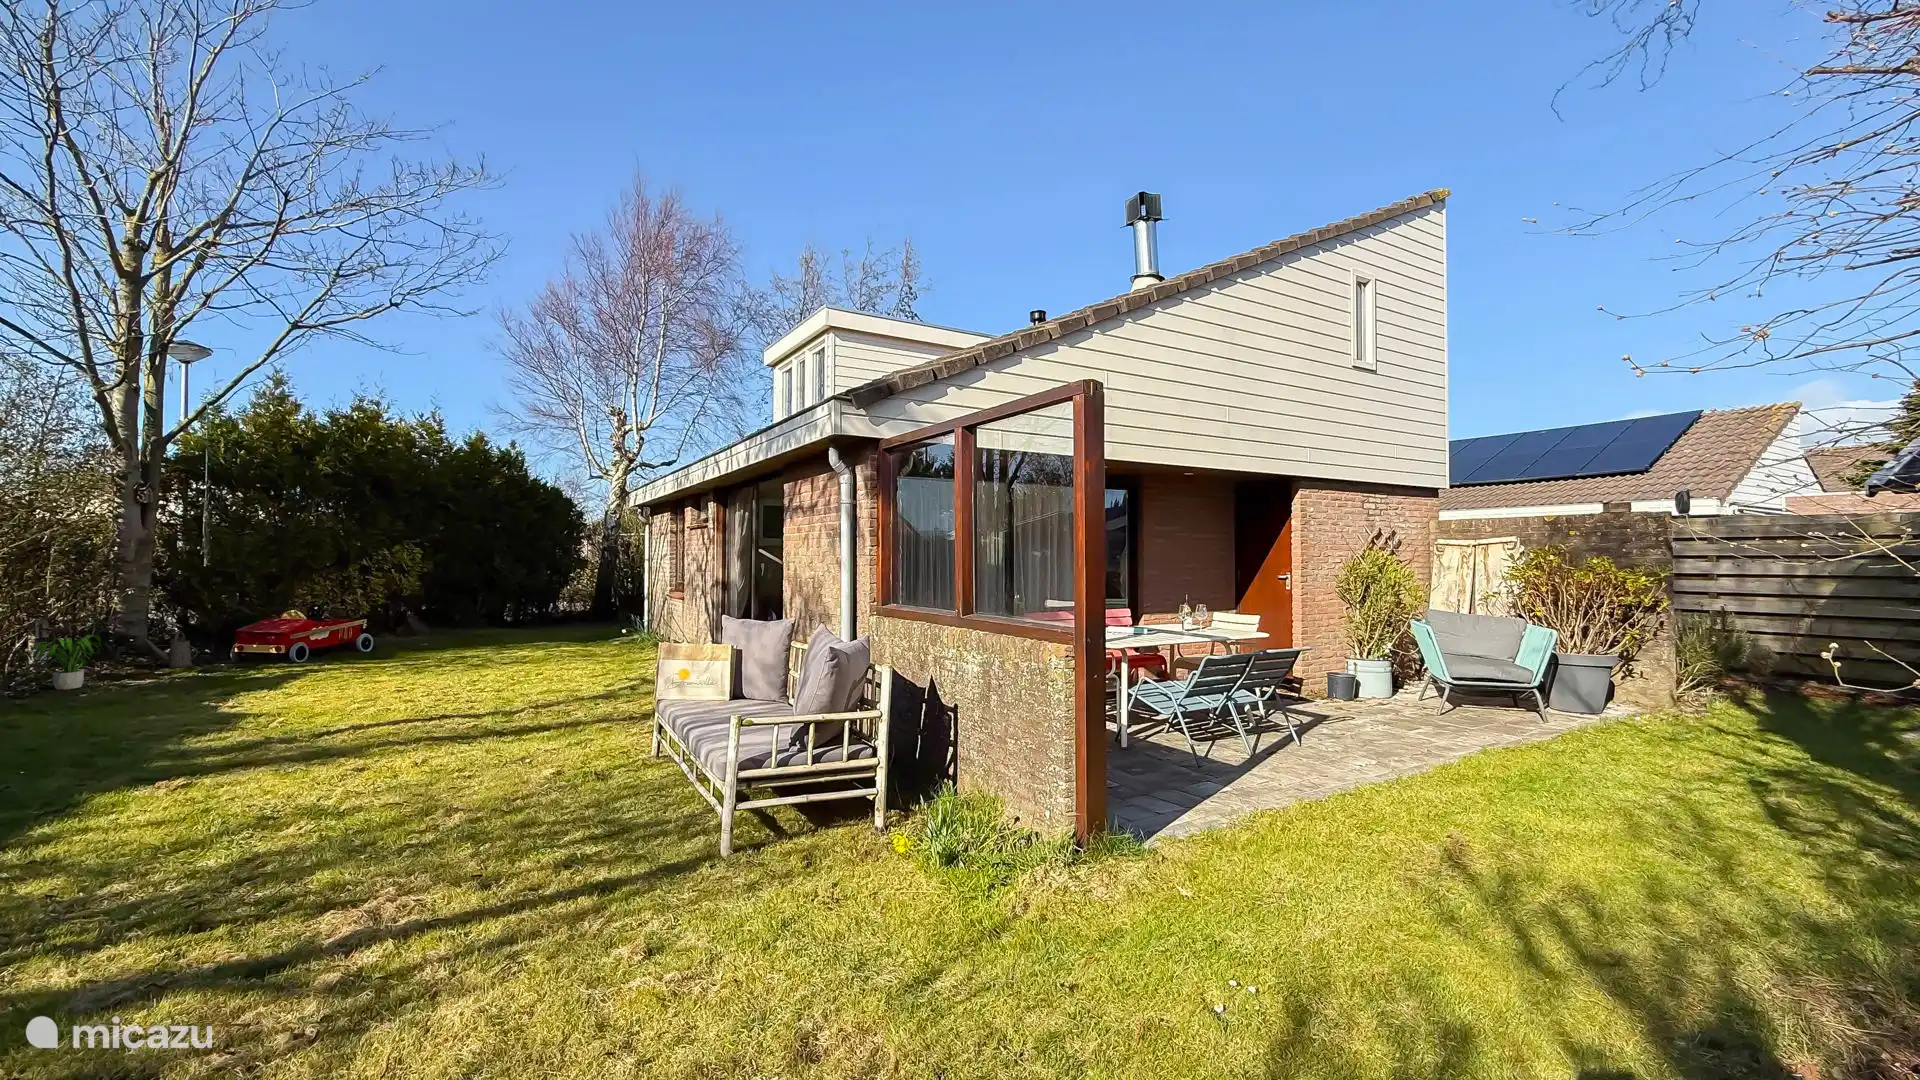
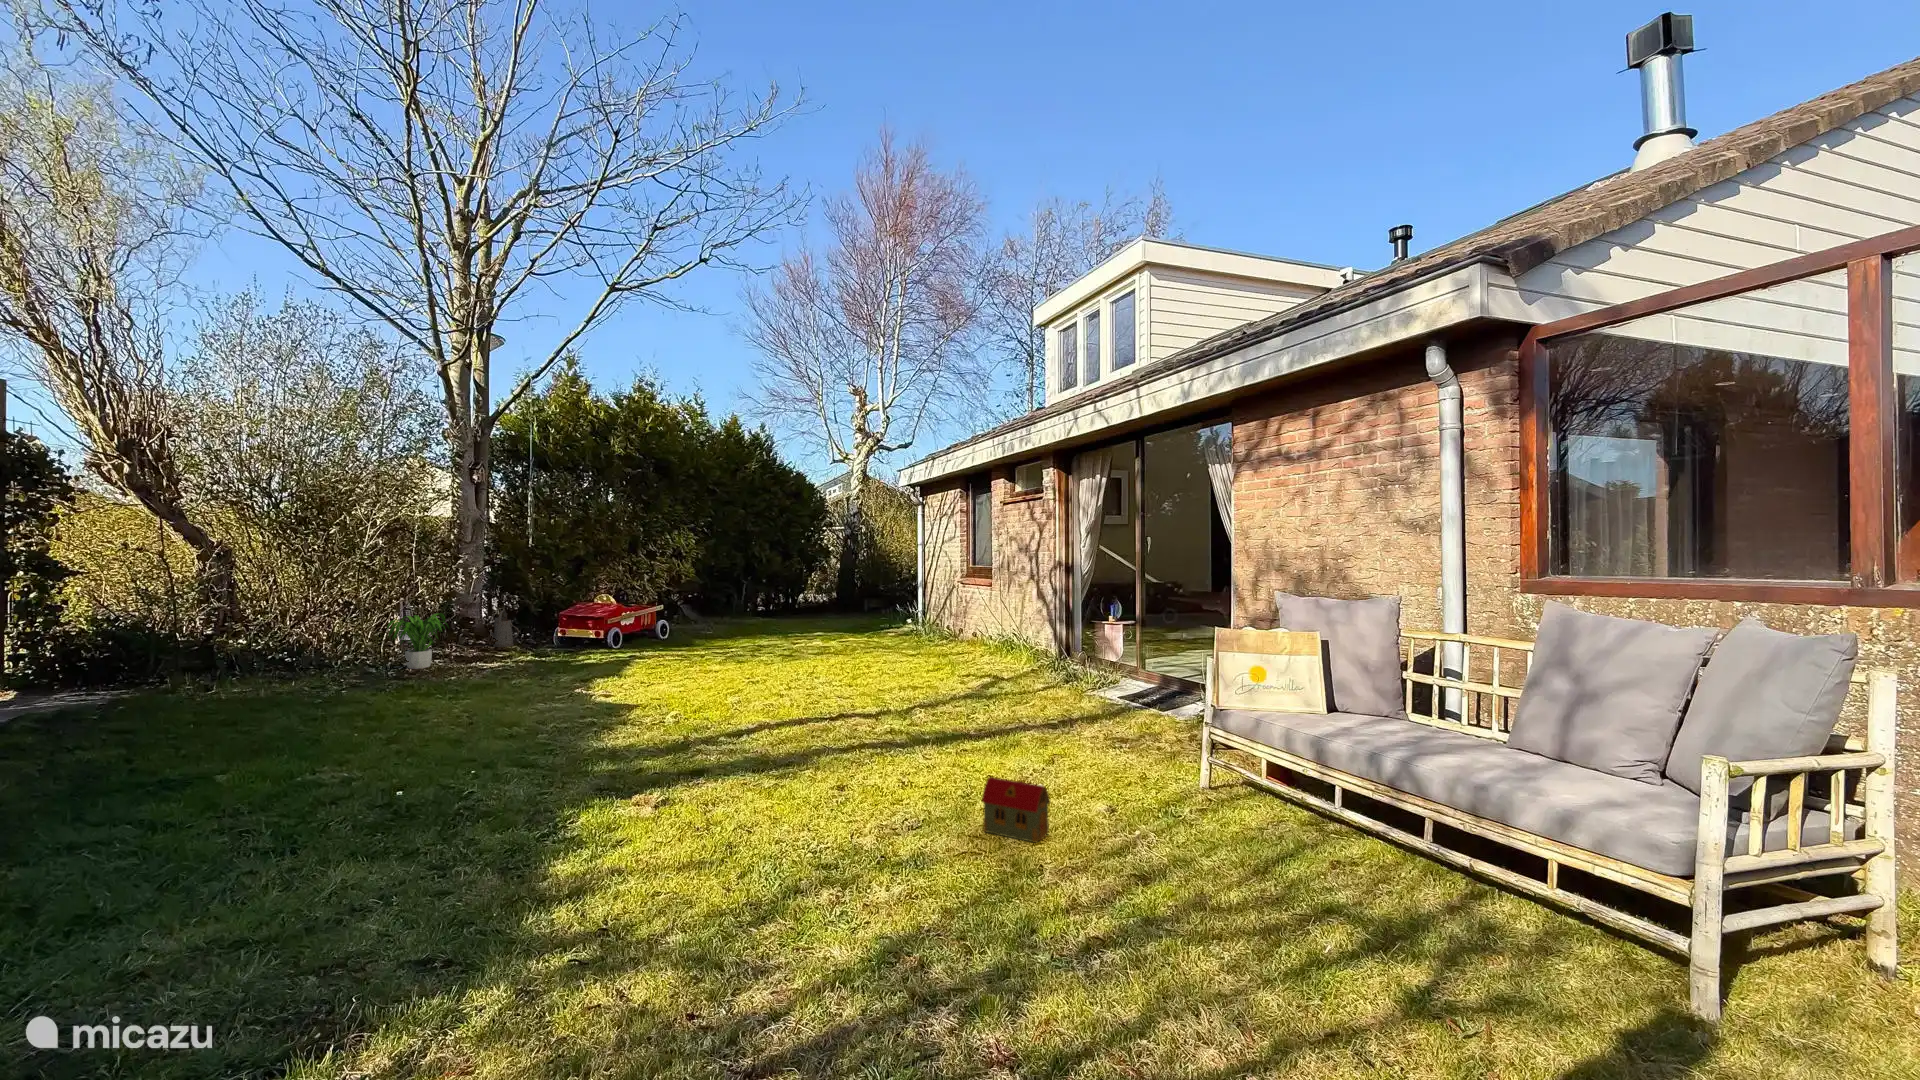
toy house: none [424,750,476,795] -> present [982,777,1050,843]

